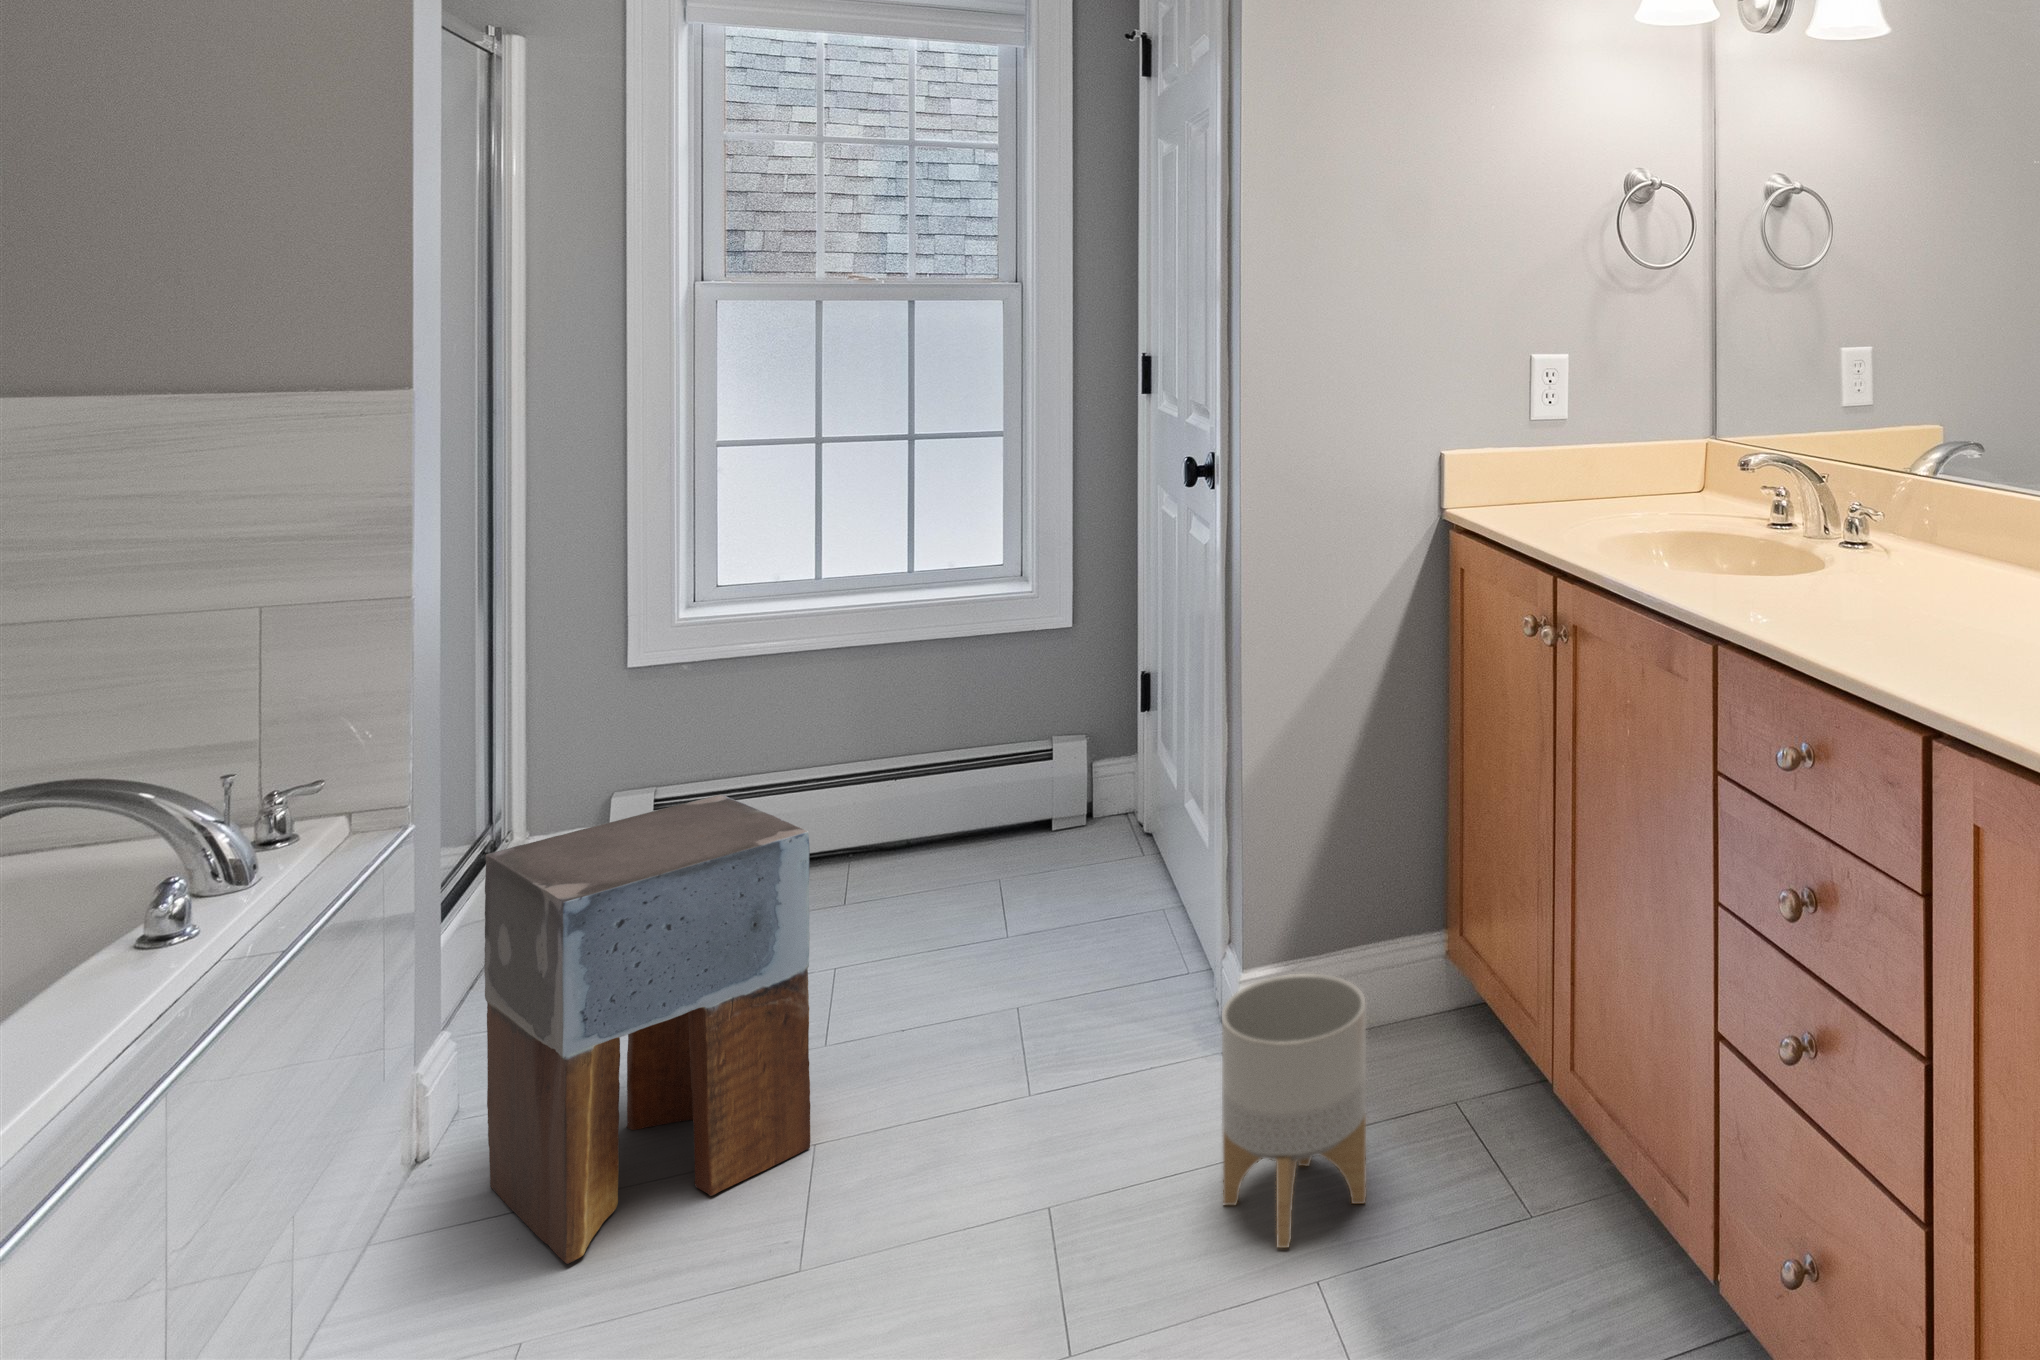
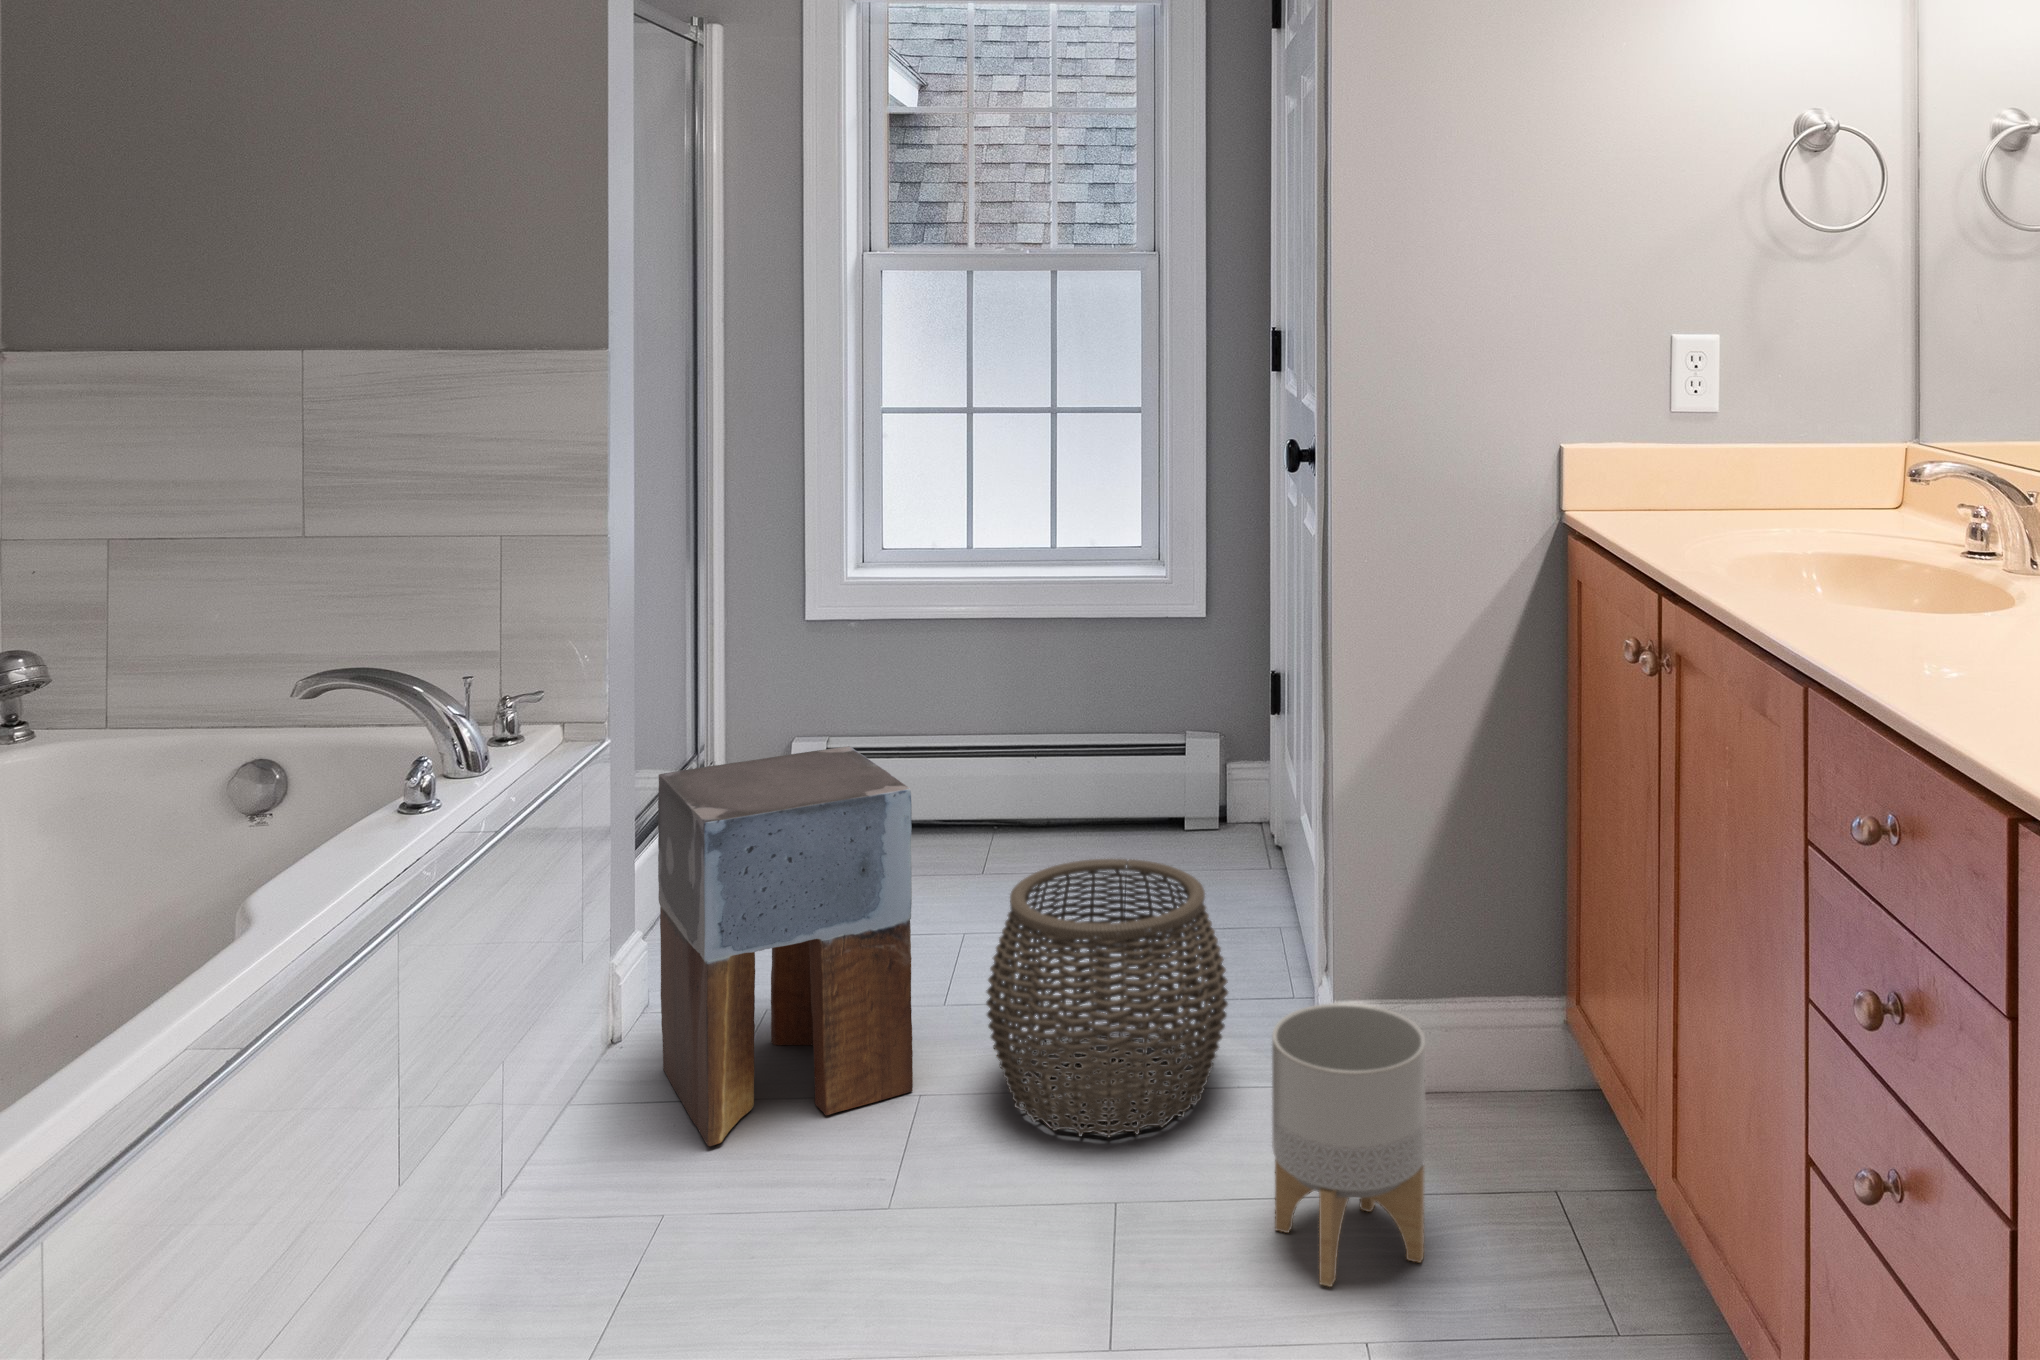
woven basket: none [897,869,1150,1157] -> present [986,858,1228,1137]

